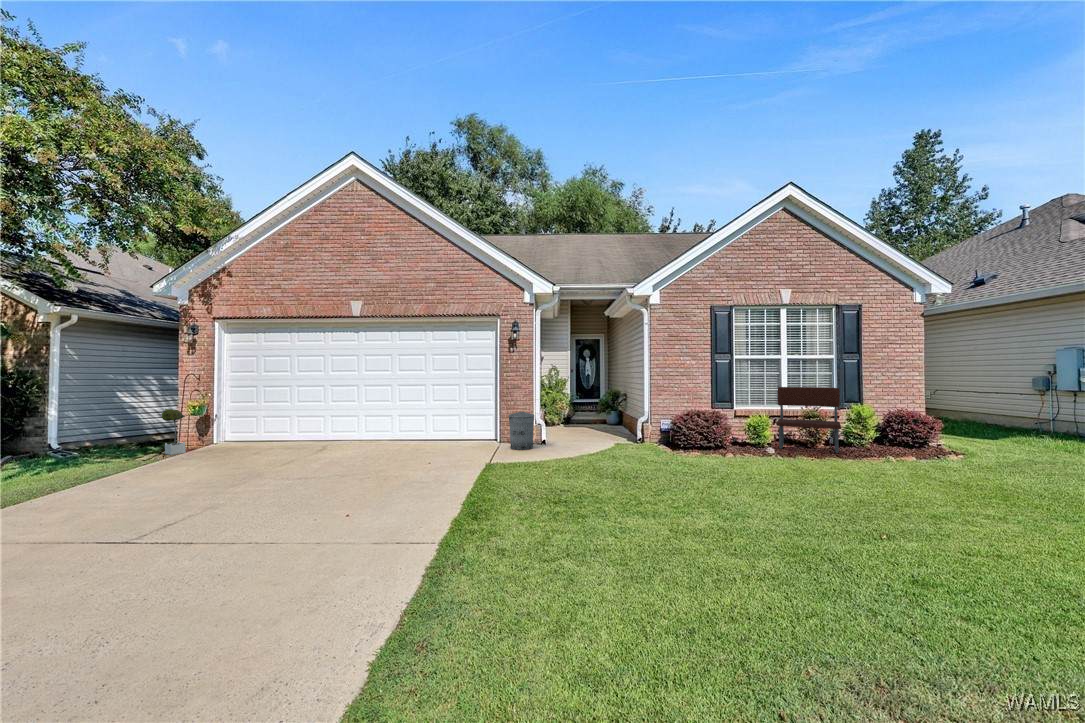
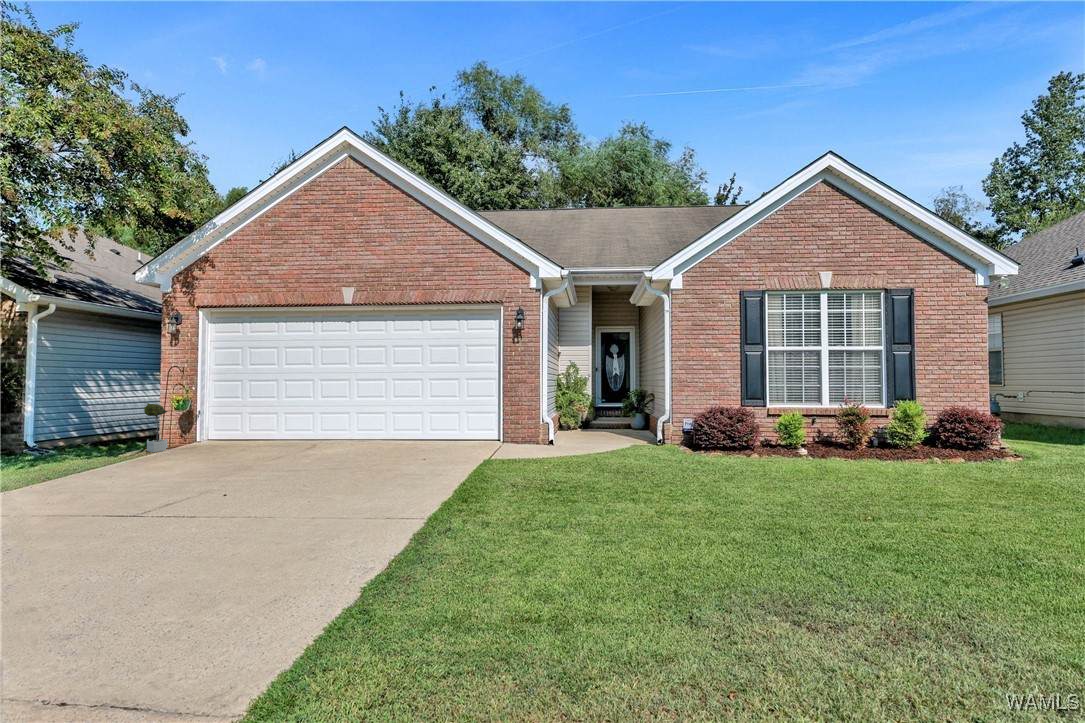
bench: present [776,387,841,453] -> none [810,382,883,455]
trash can: present [509,412,534,450] -> none [512,408,540,450]

